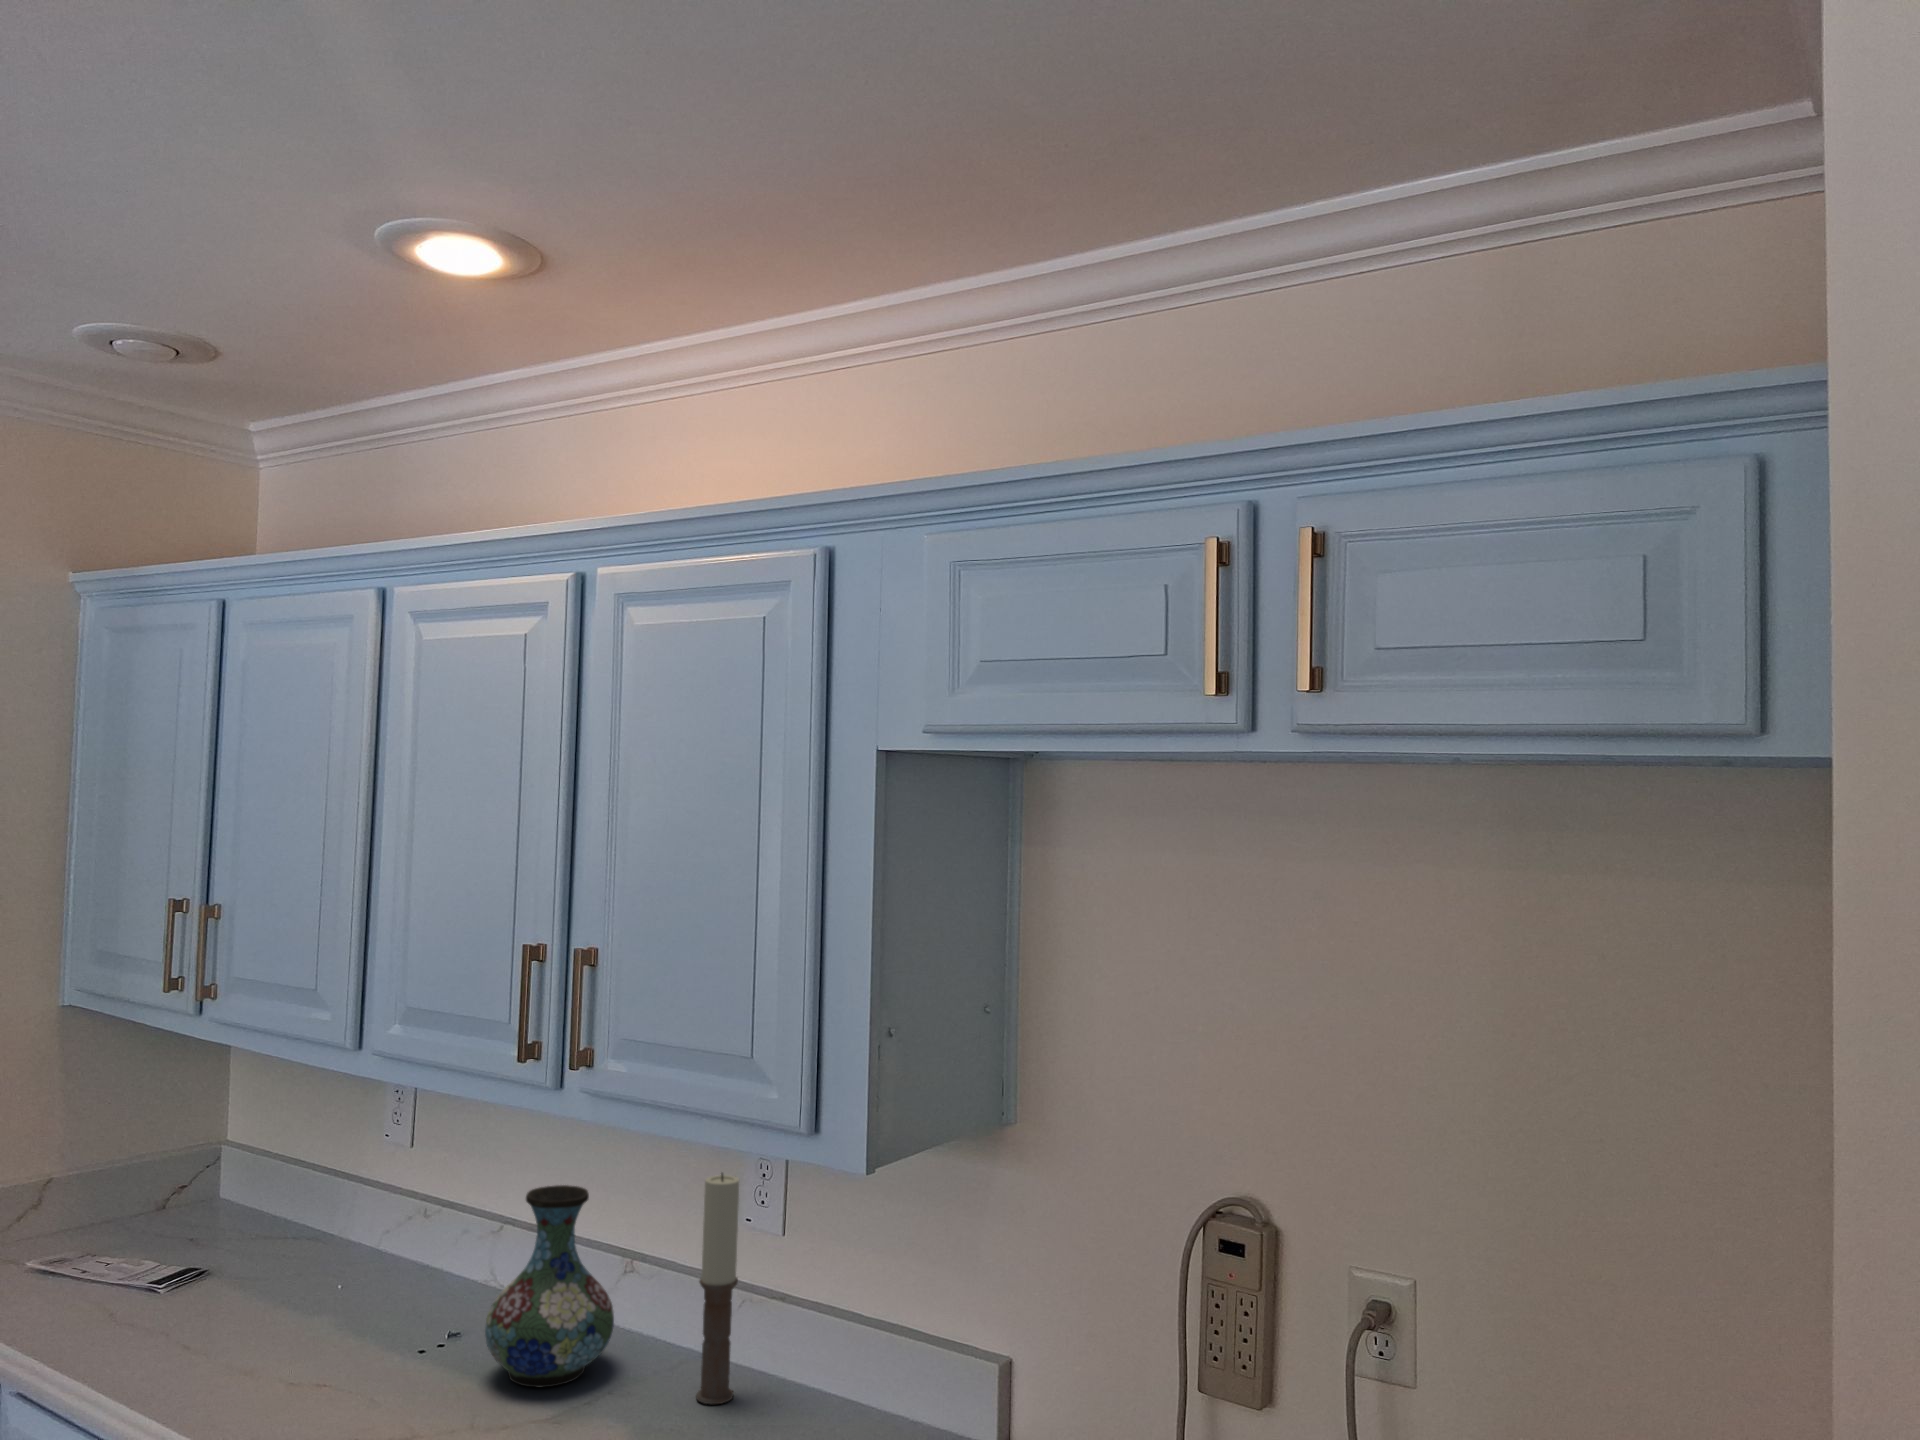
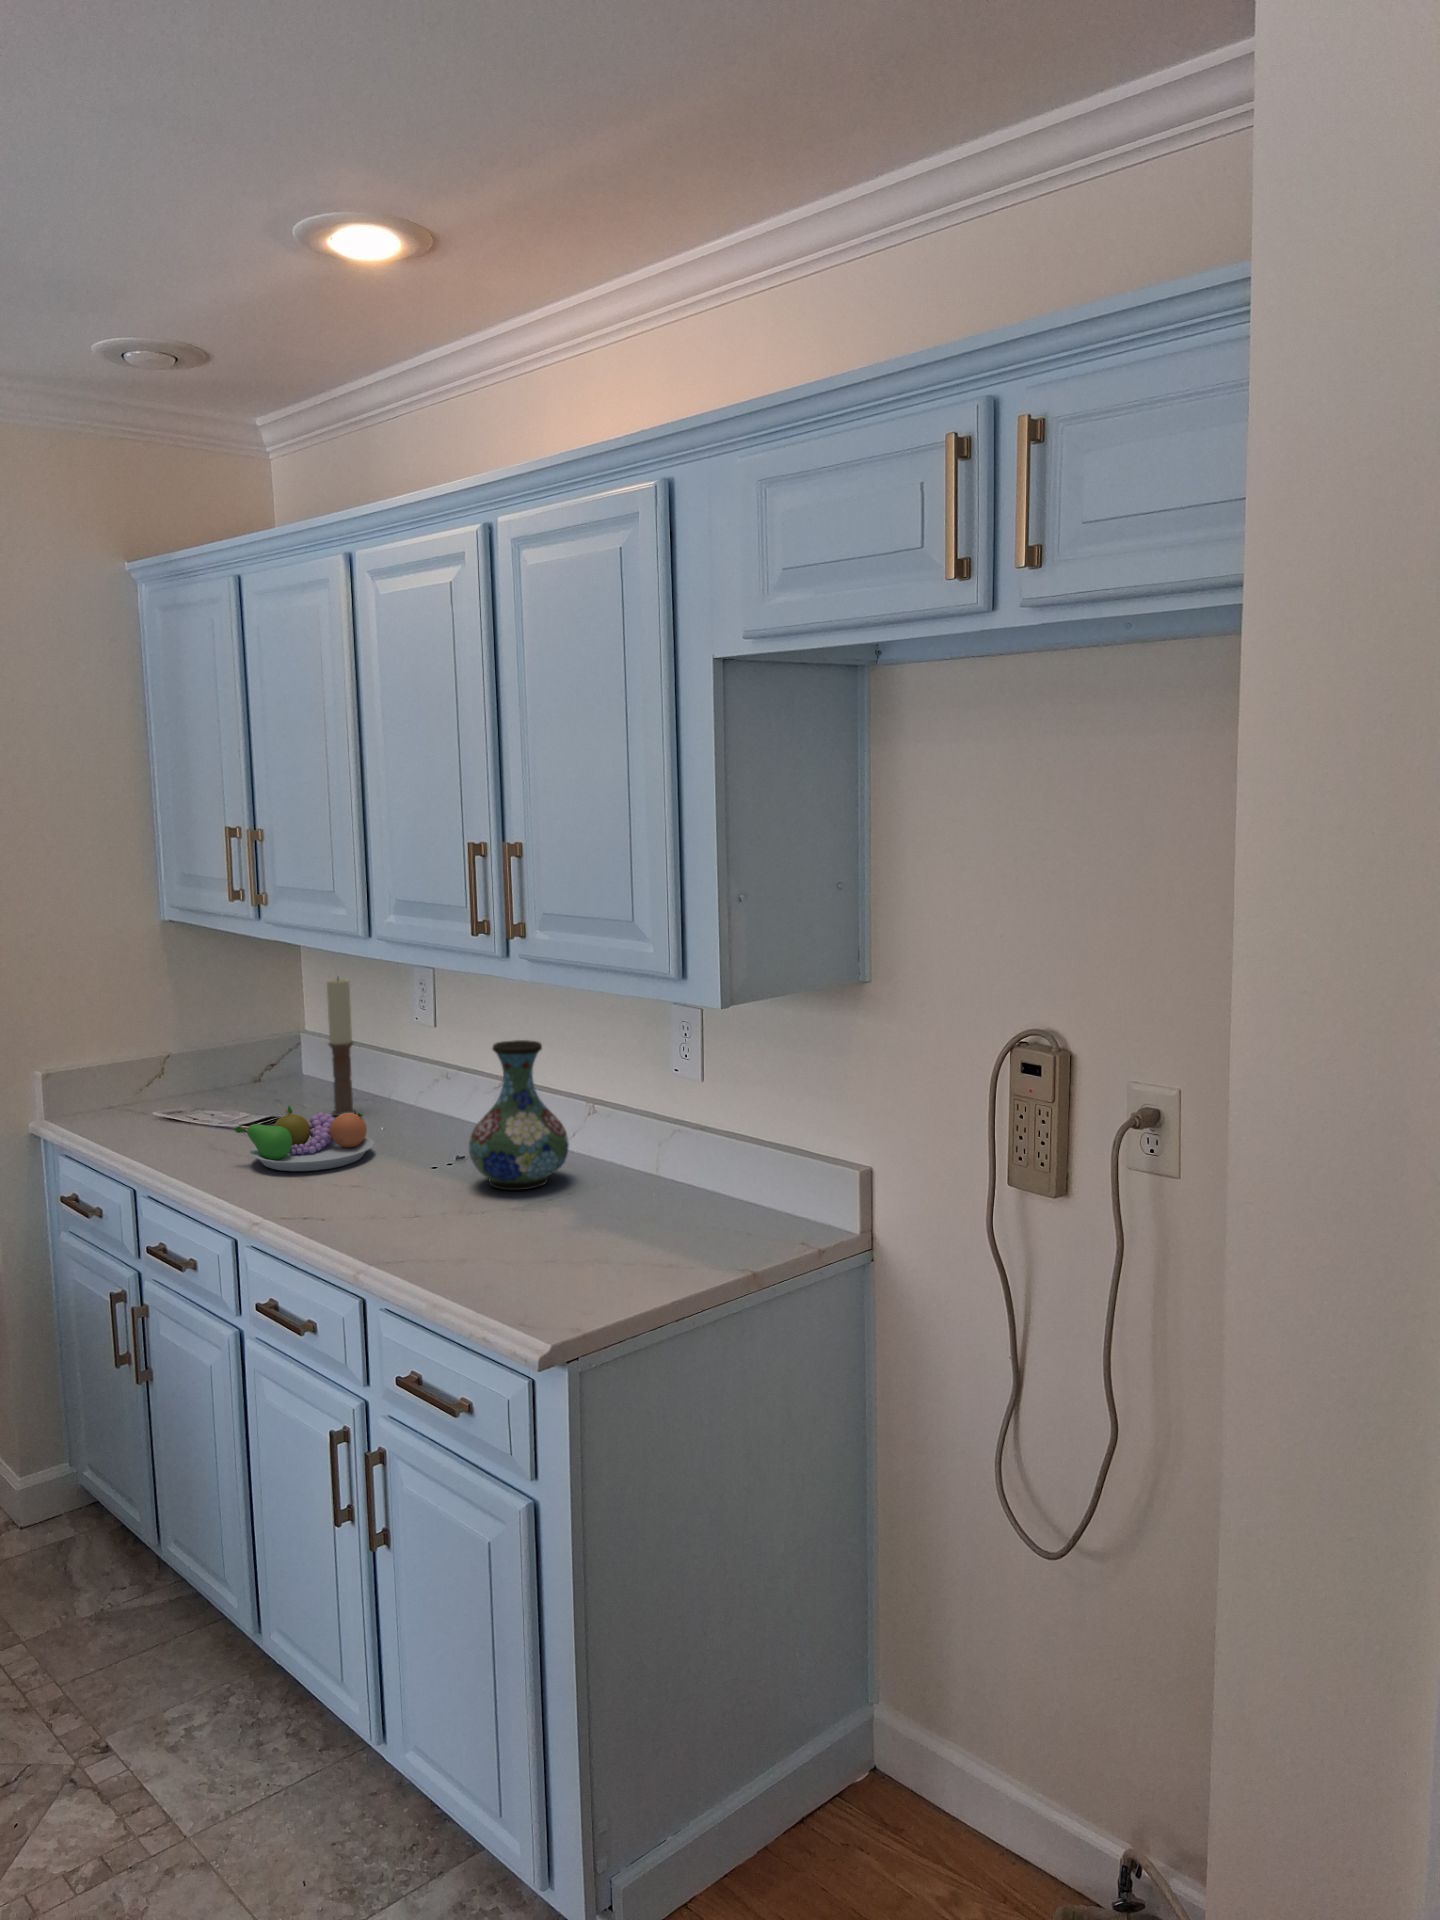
candle: present [696,1173,739,1404] -> present [327,978,356,1116]
fruit bowl: none [153,1266,343,1364] -> present [235,1106,374,1171]

